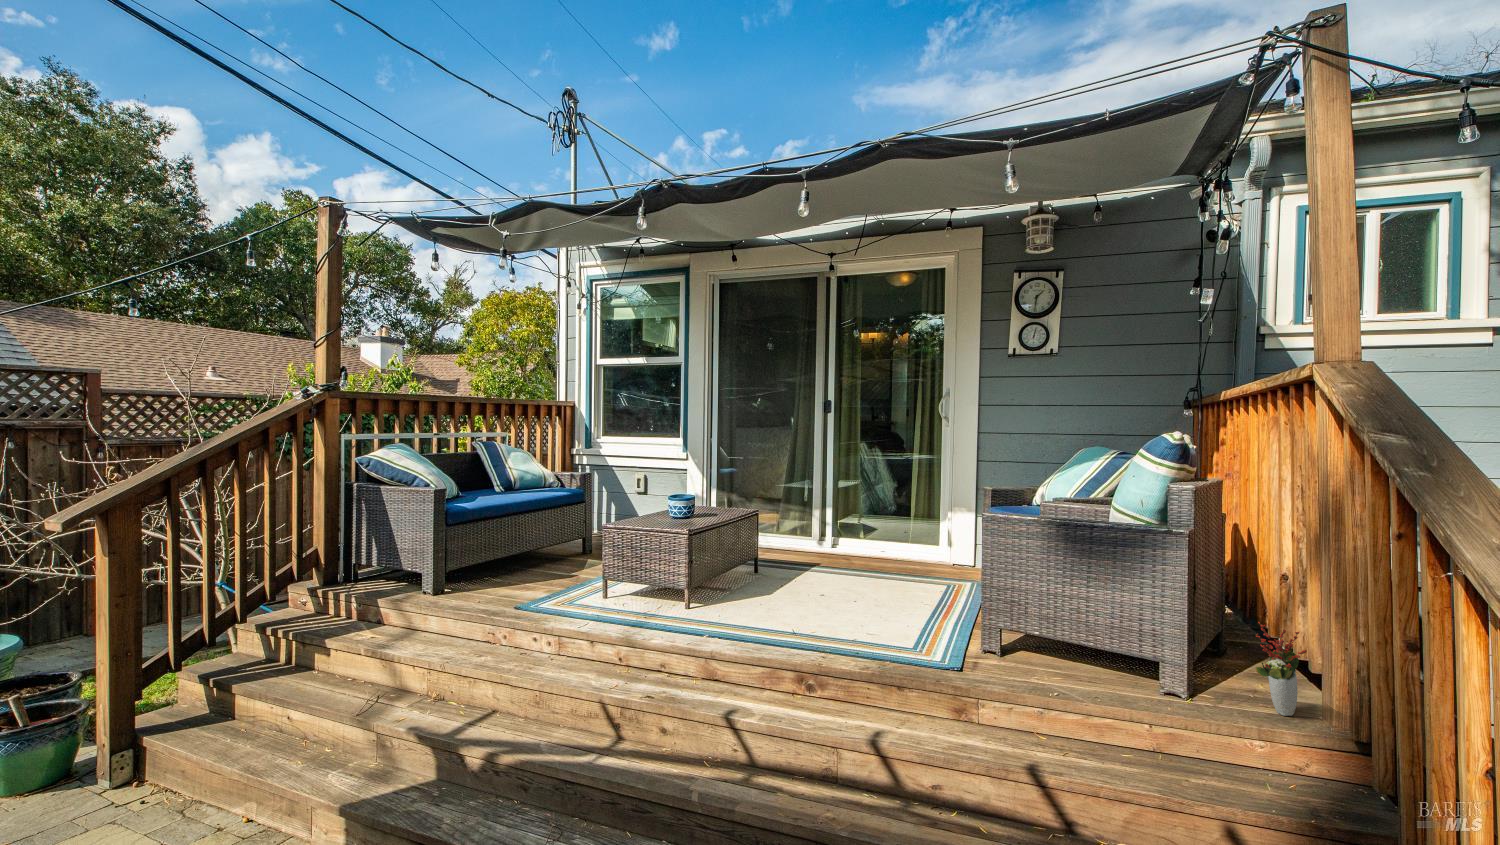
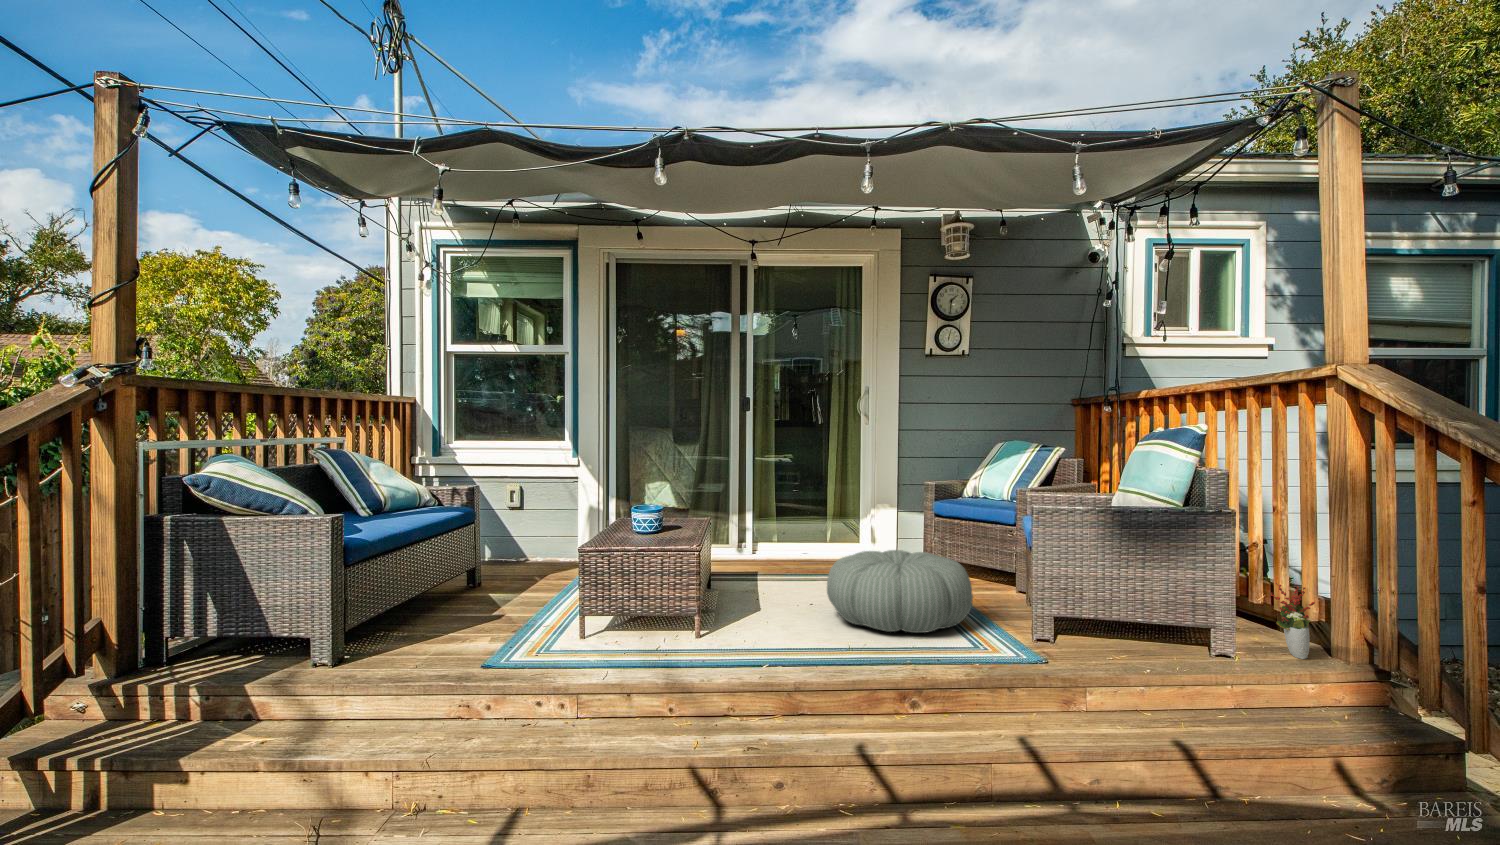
pouf: none [814,548,954,629] -> present [827,550,973,633]

